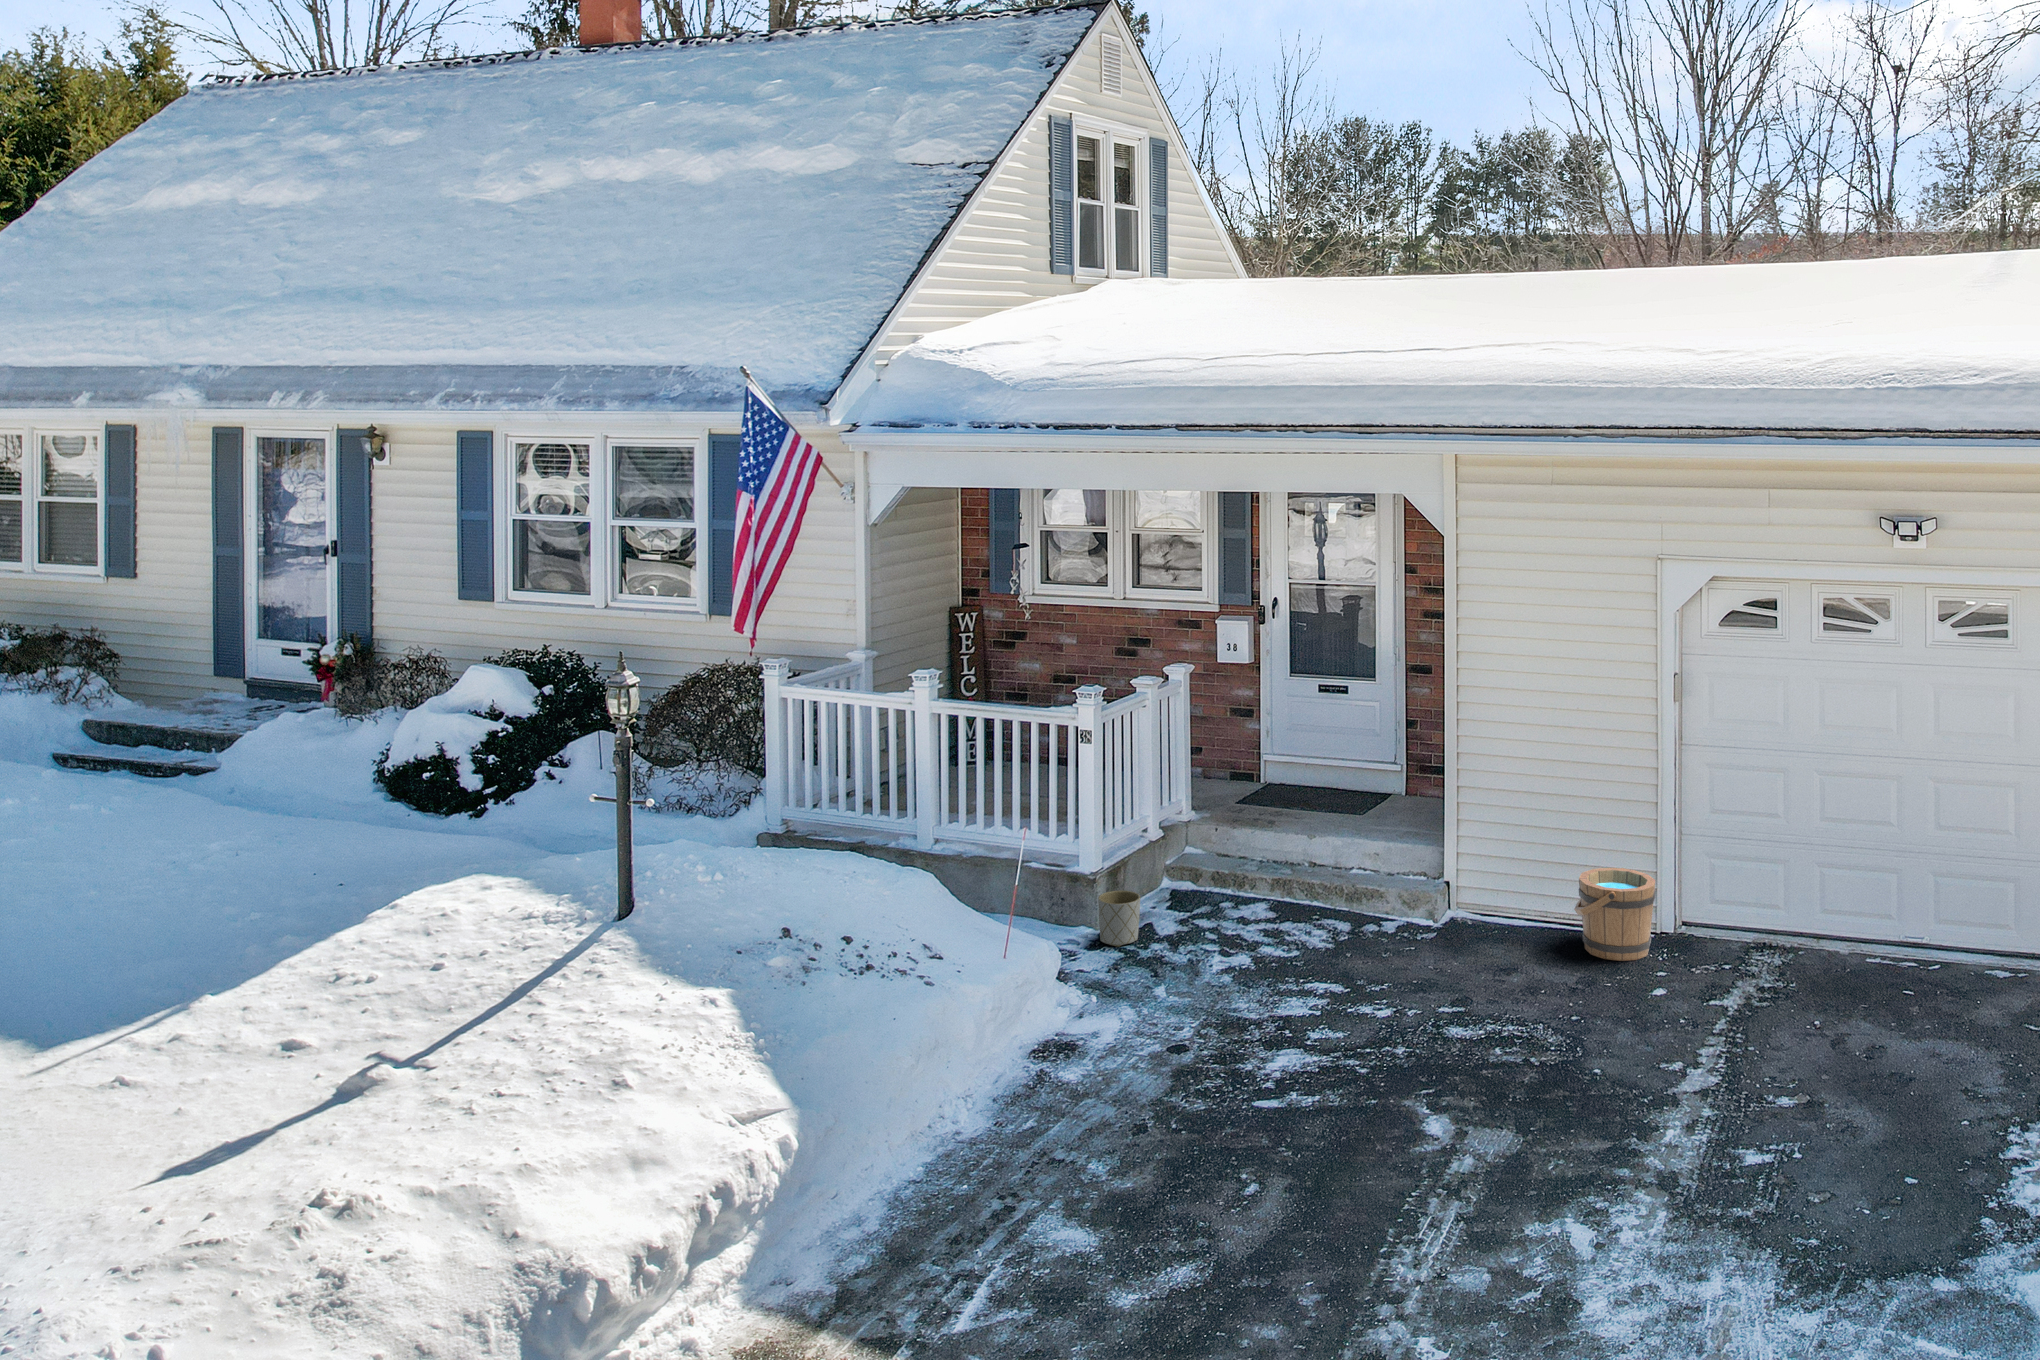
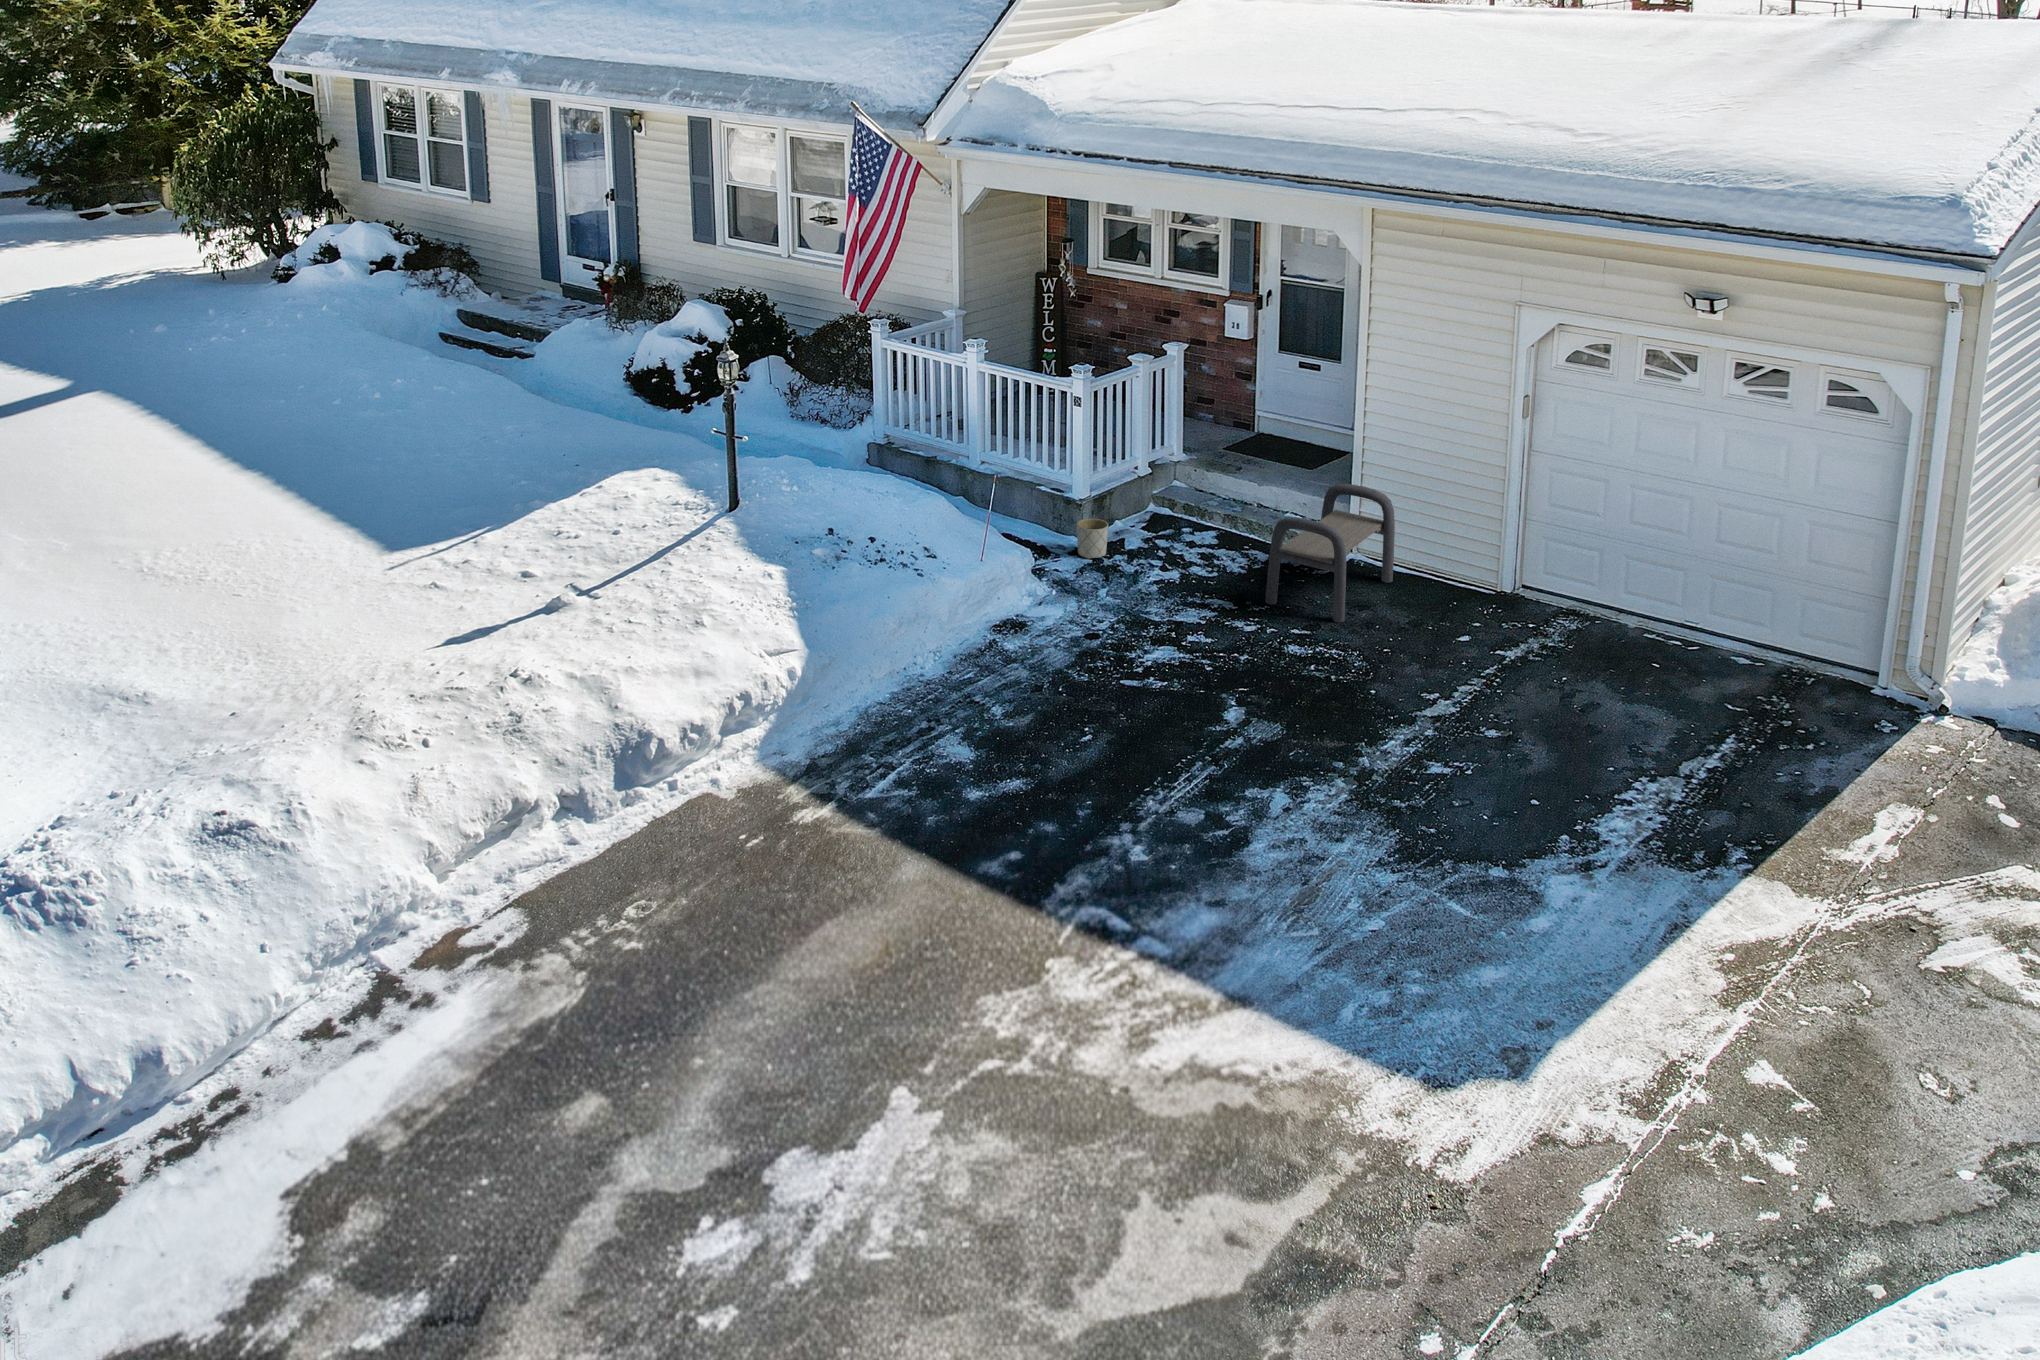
bench: none [1374,804,1507,981] -> present [1265,484,1395,623]
bucket: present [1574,868,1656,961] -> none [1435,550,1504,624]

